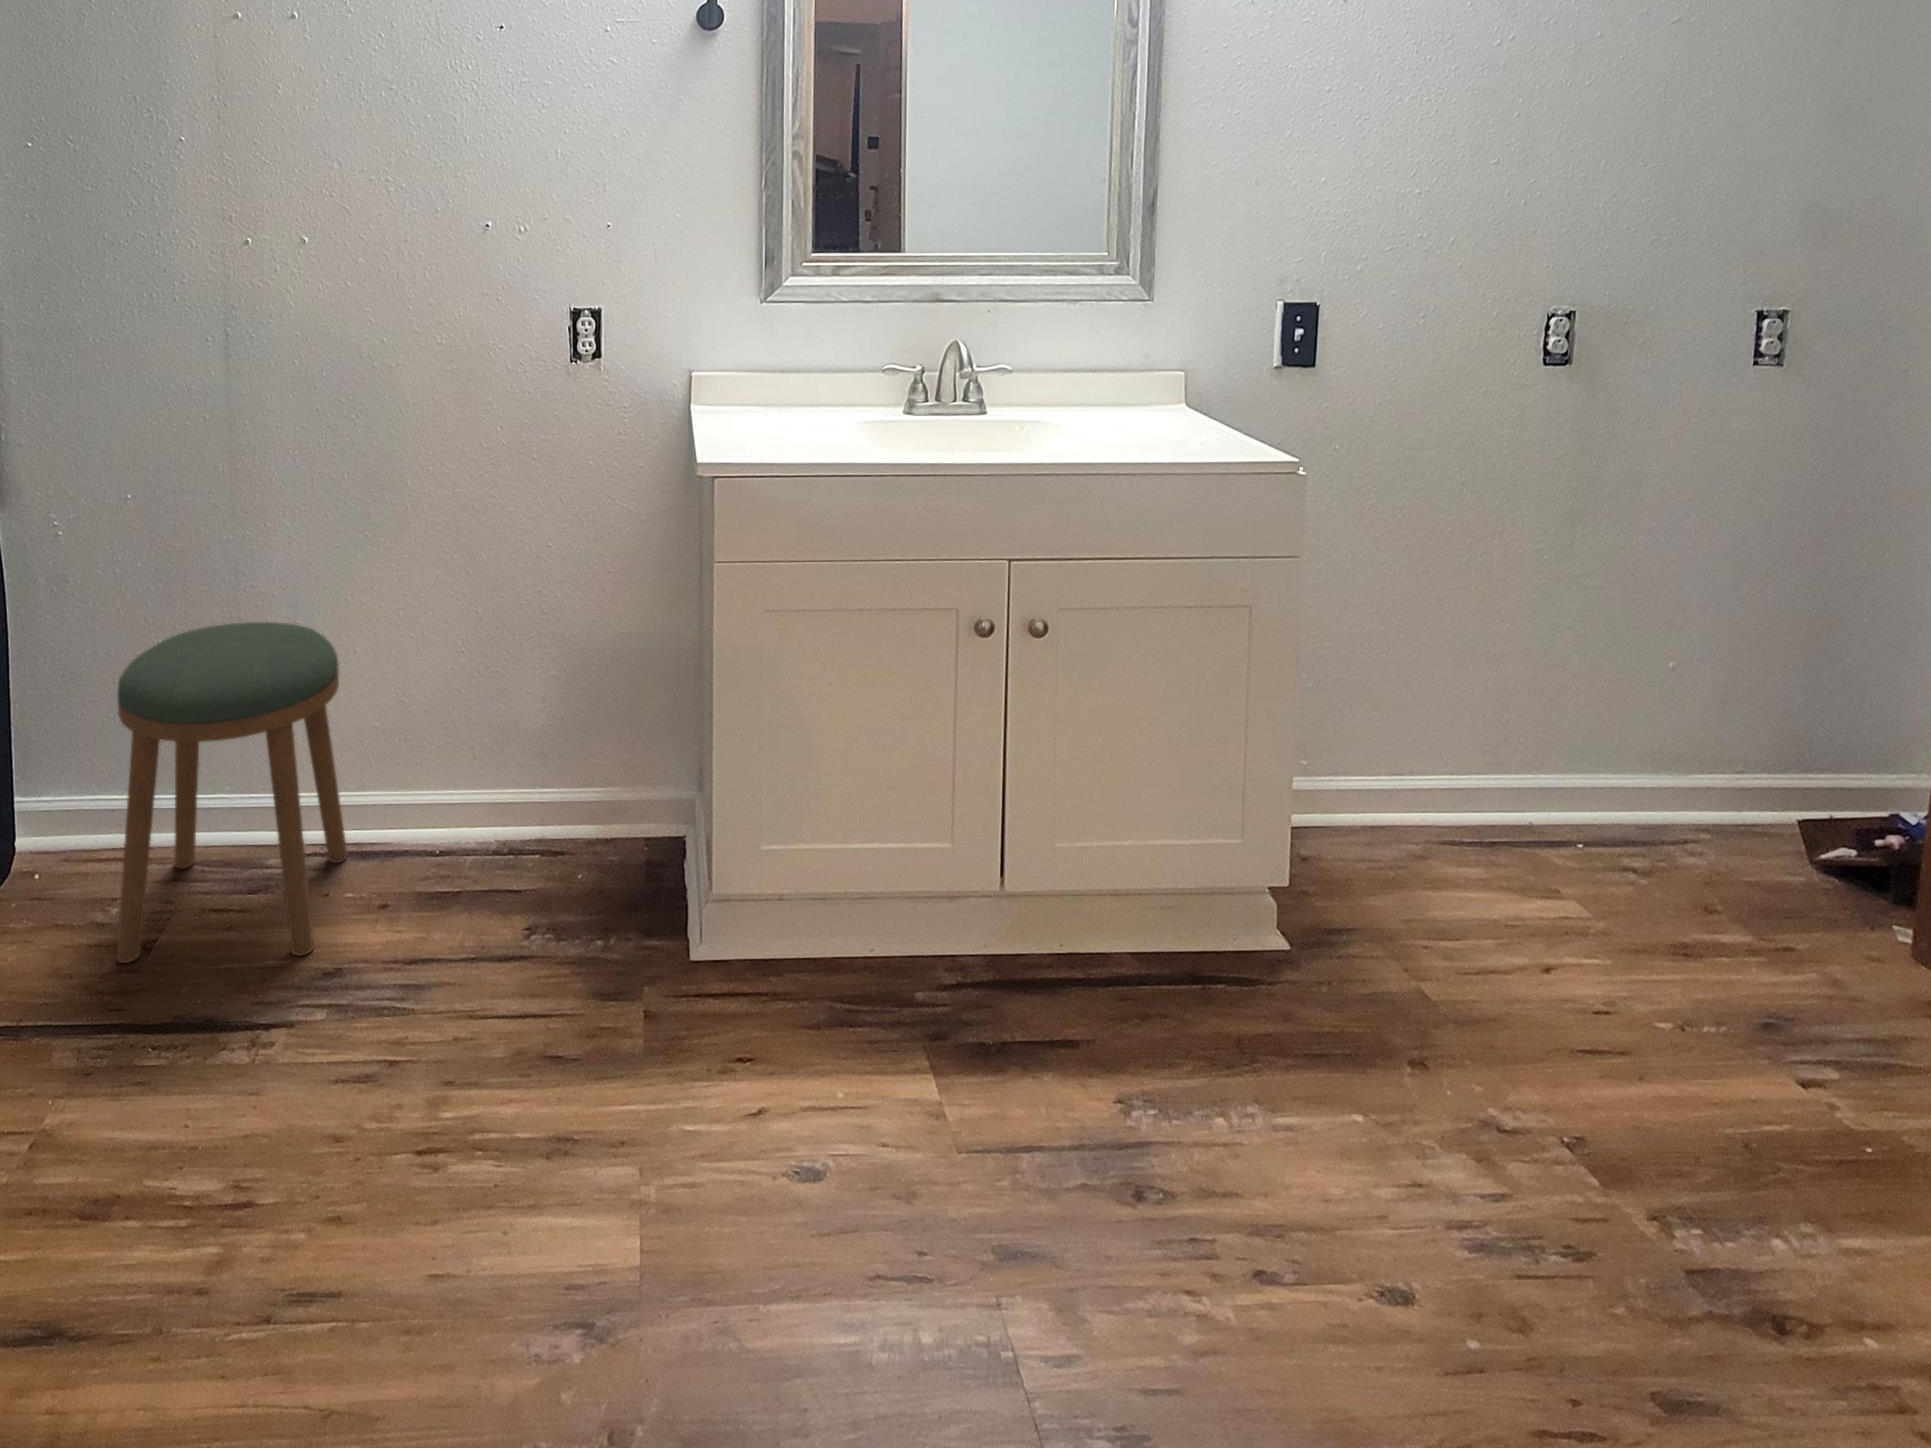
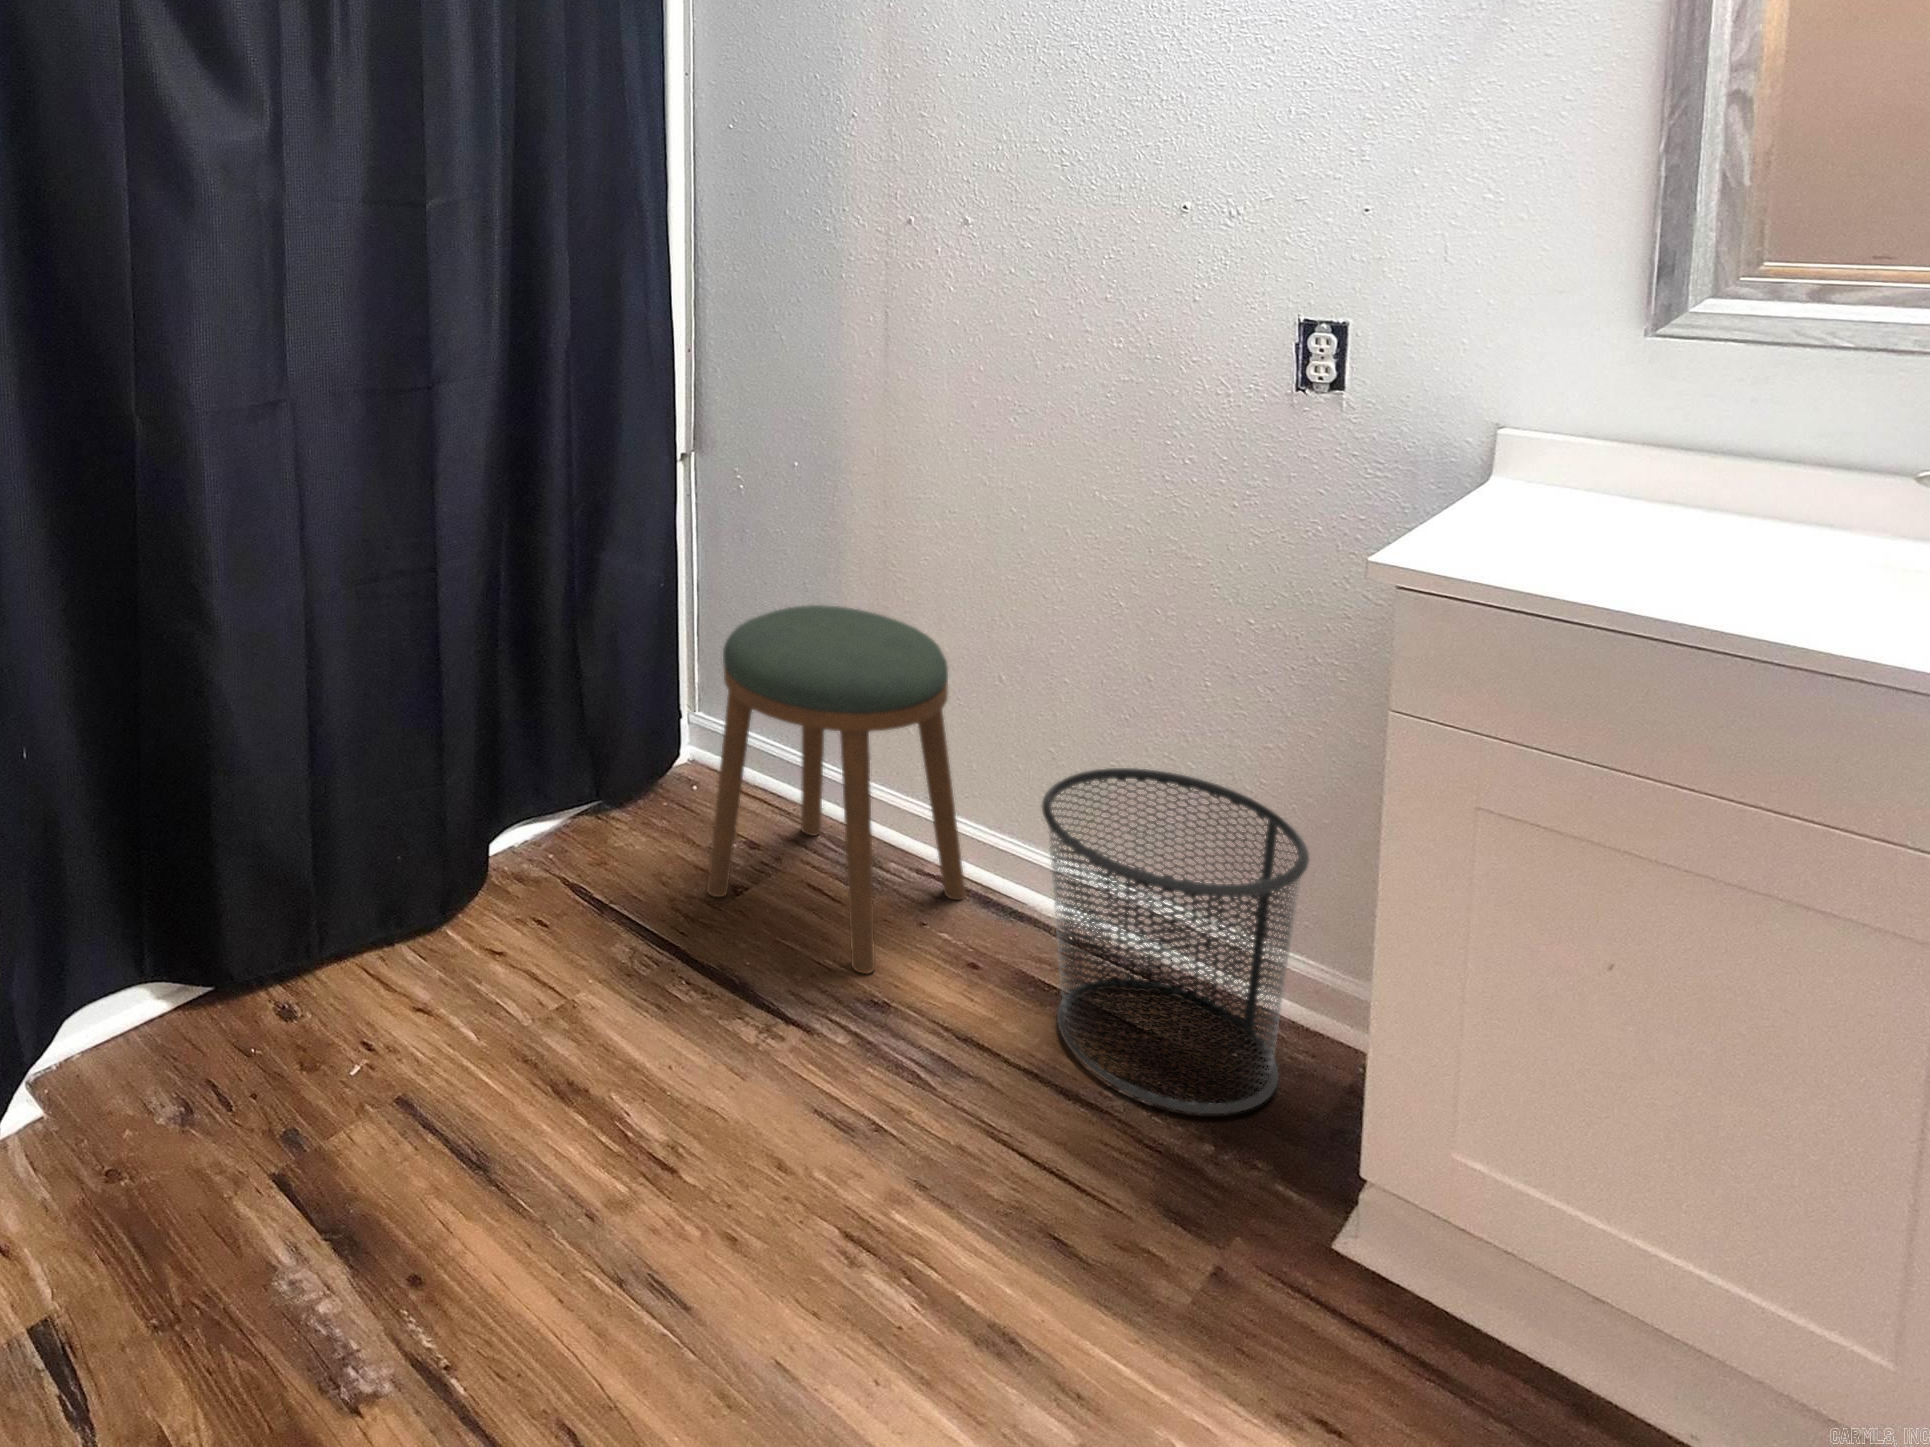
waste bin: none [445,673,627,933] -> present [1042,768,1309,1114]

